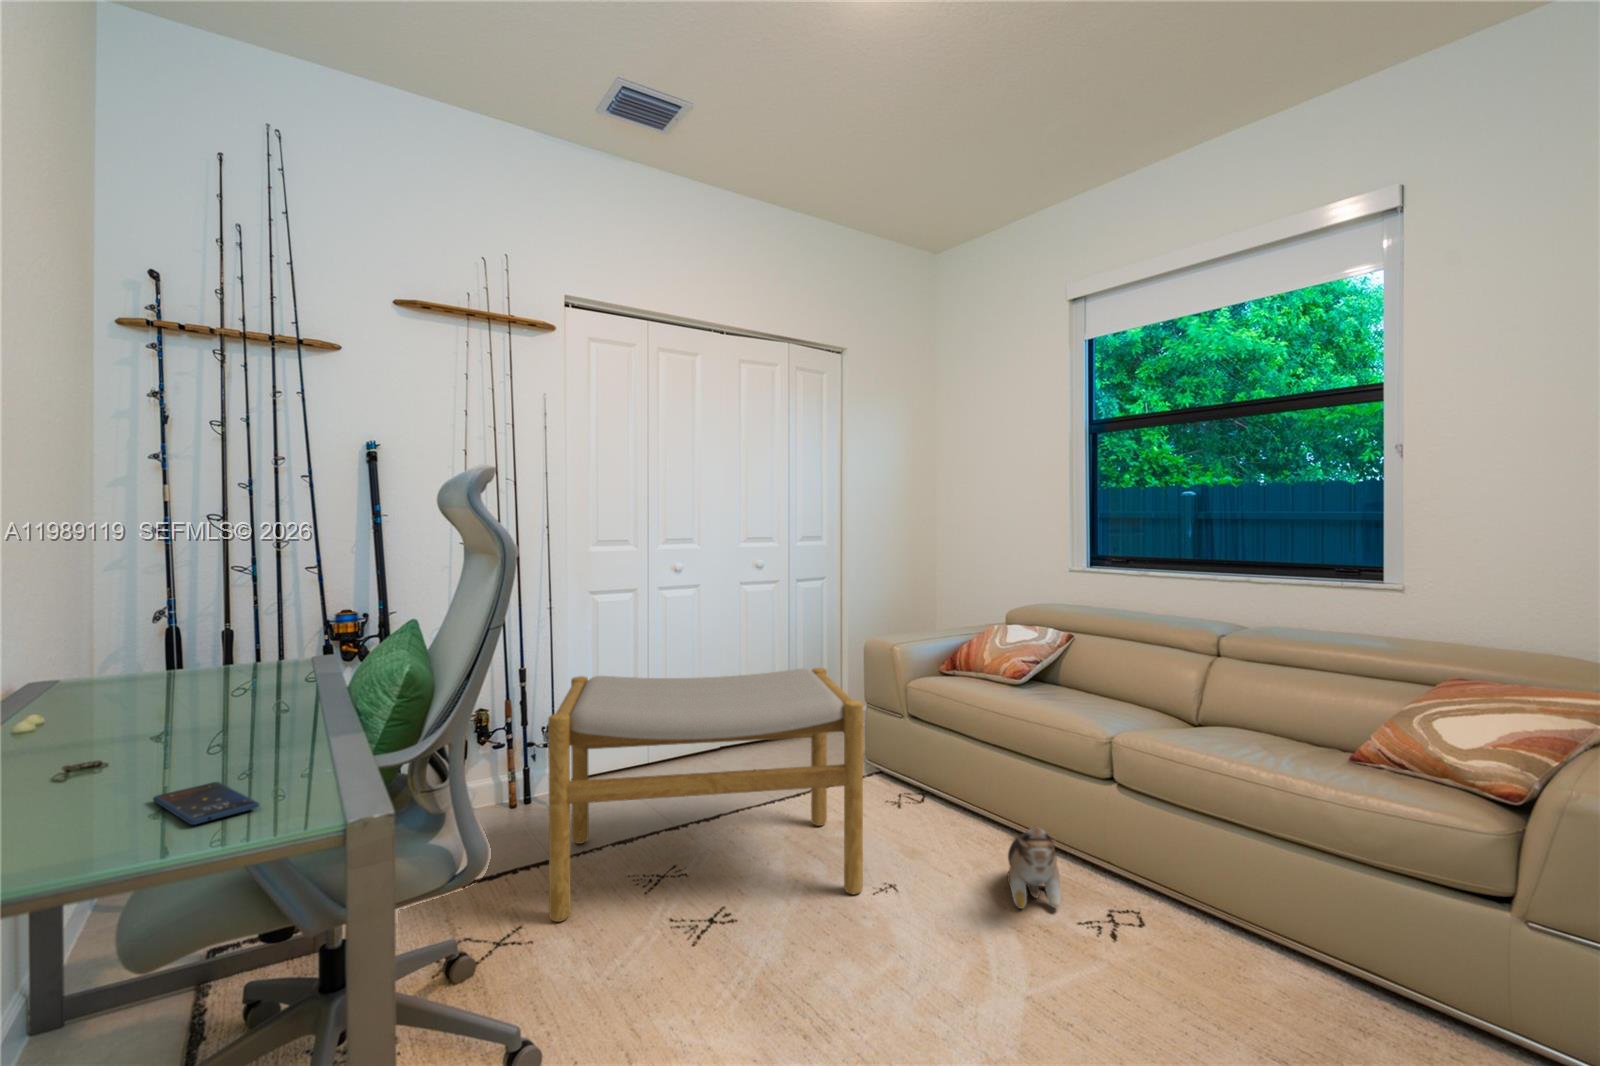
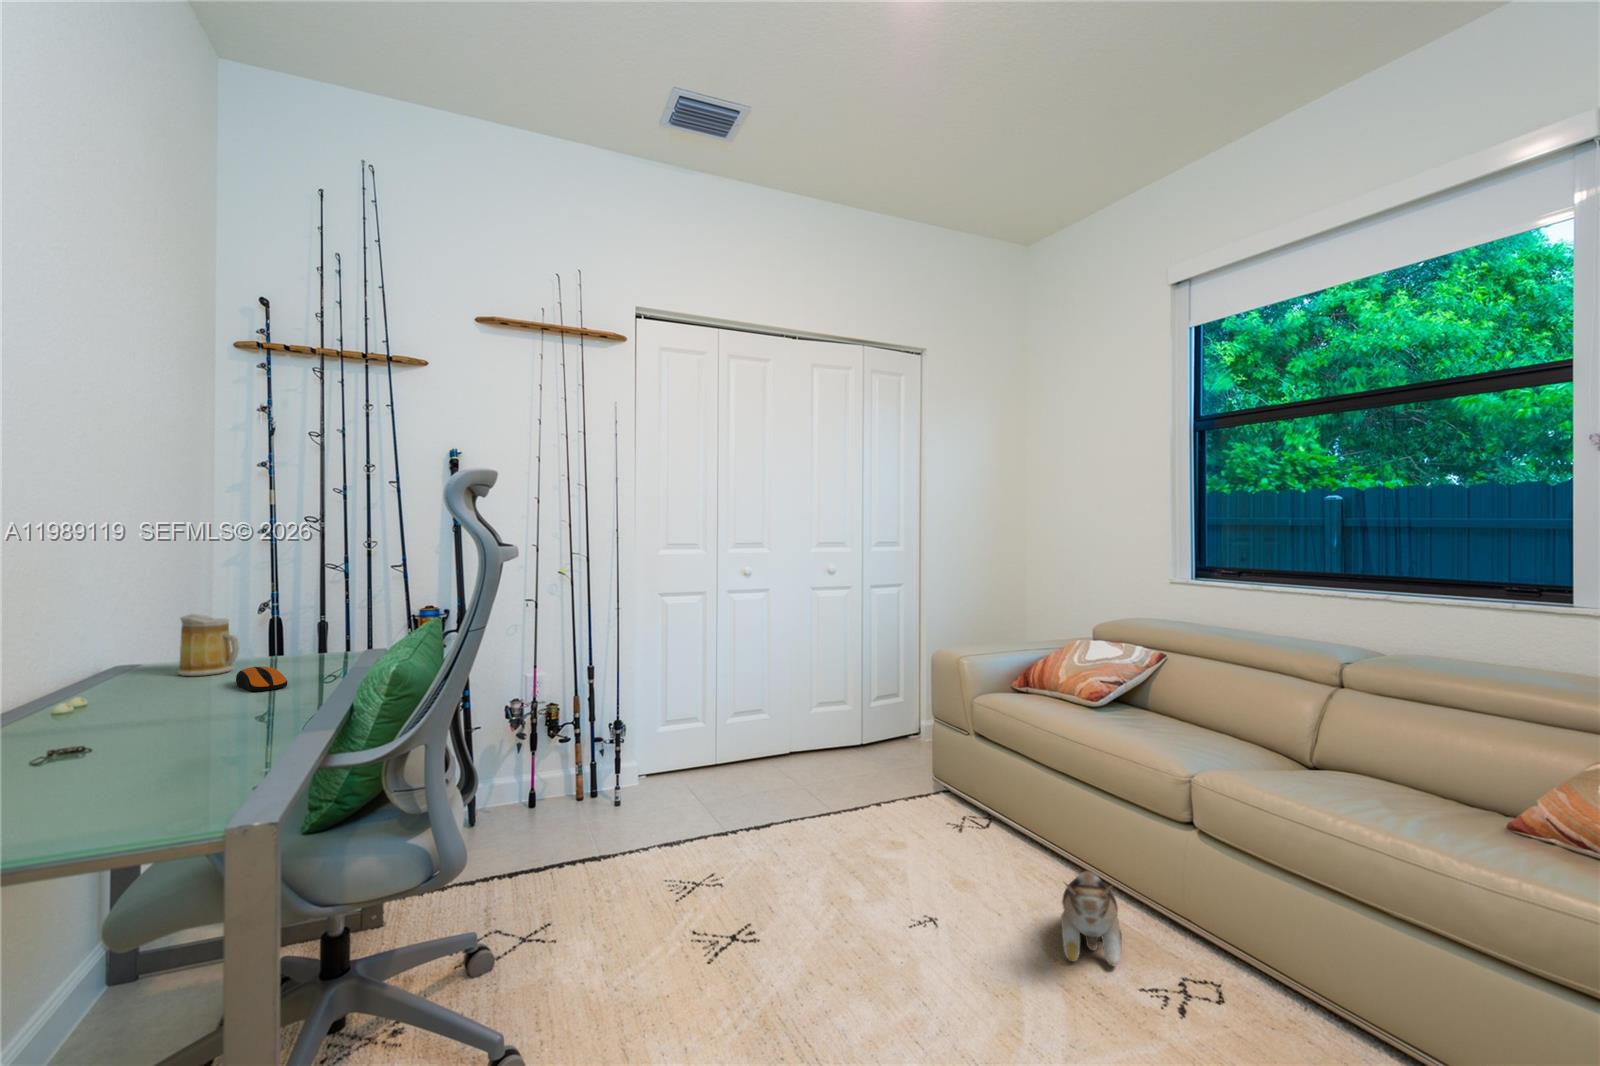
mug: none [100,621,173,690] -> present [178,614,239,676]
footstool: present [548,668,863,922] -> none [578,678,900,925]
computer mouse: none [185,676,248,702] -> present [236,666,287,691]
smartphone: present [153,782,259,825] -> none [108,774,188,819]

